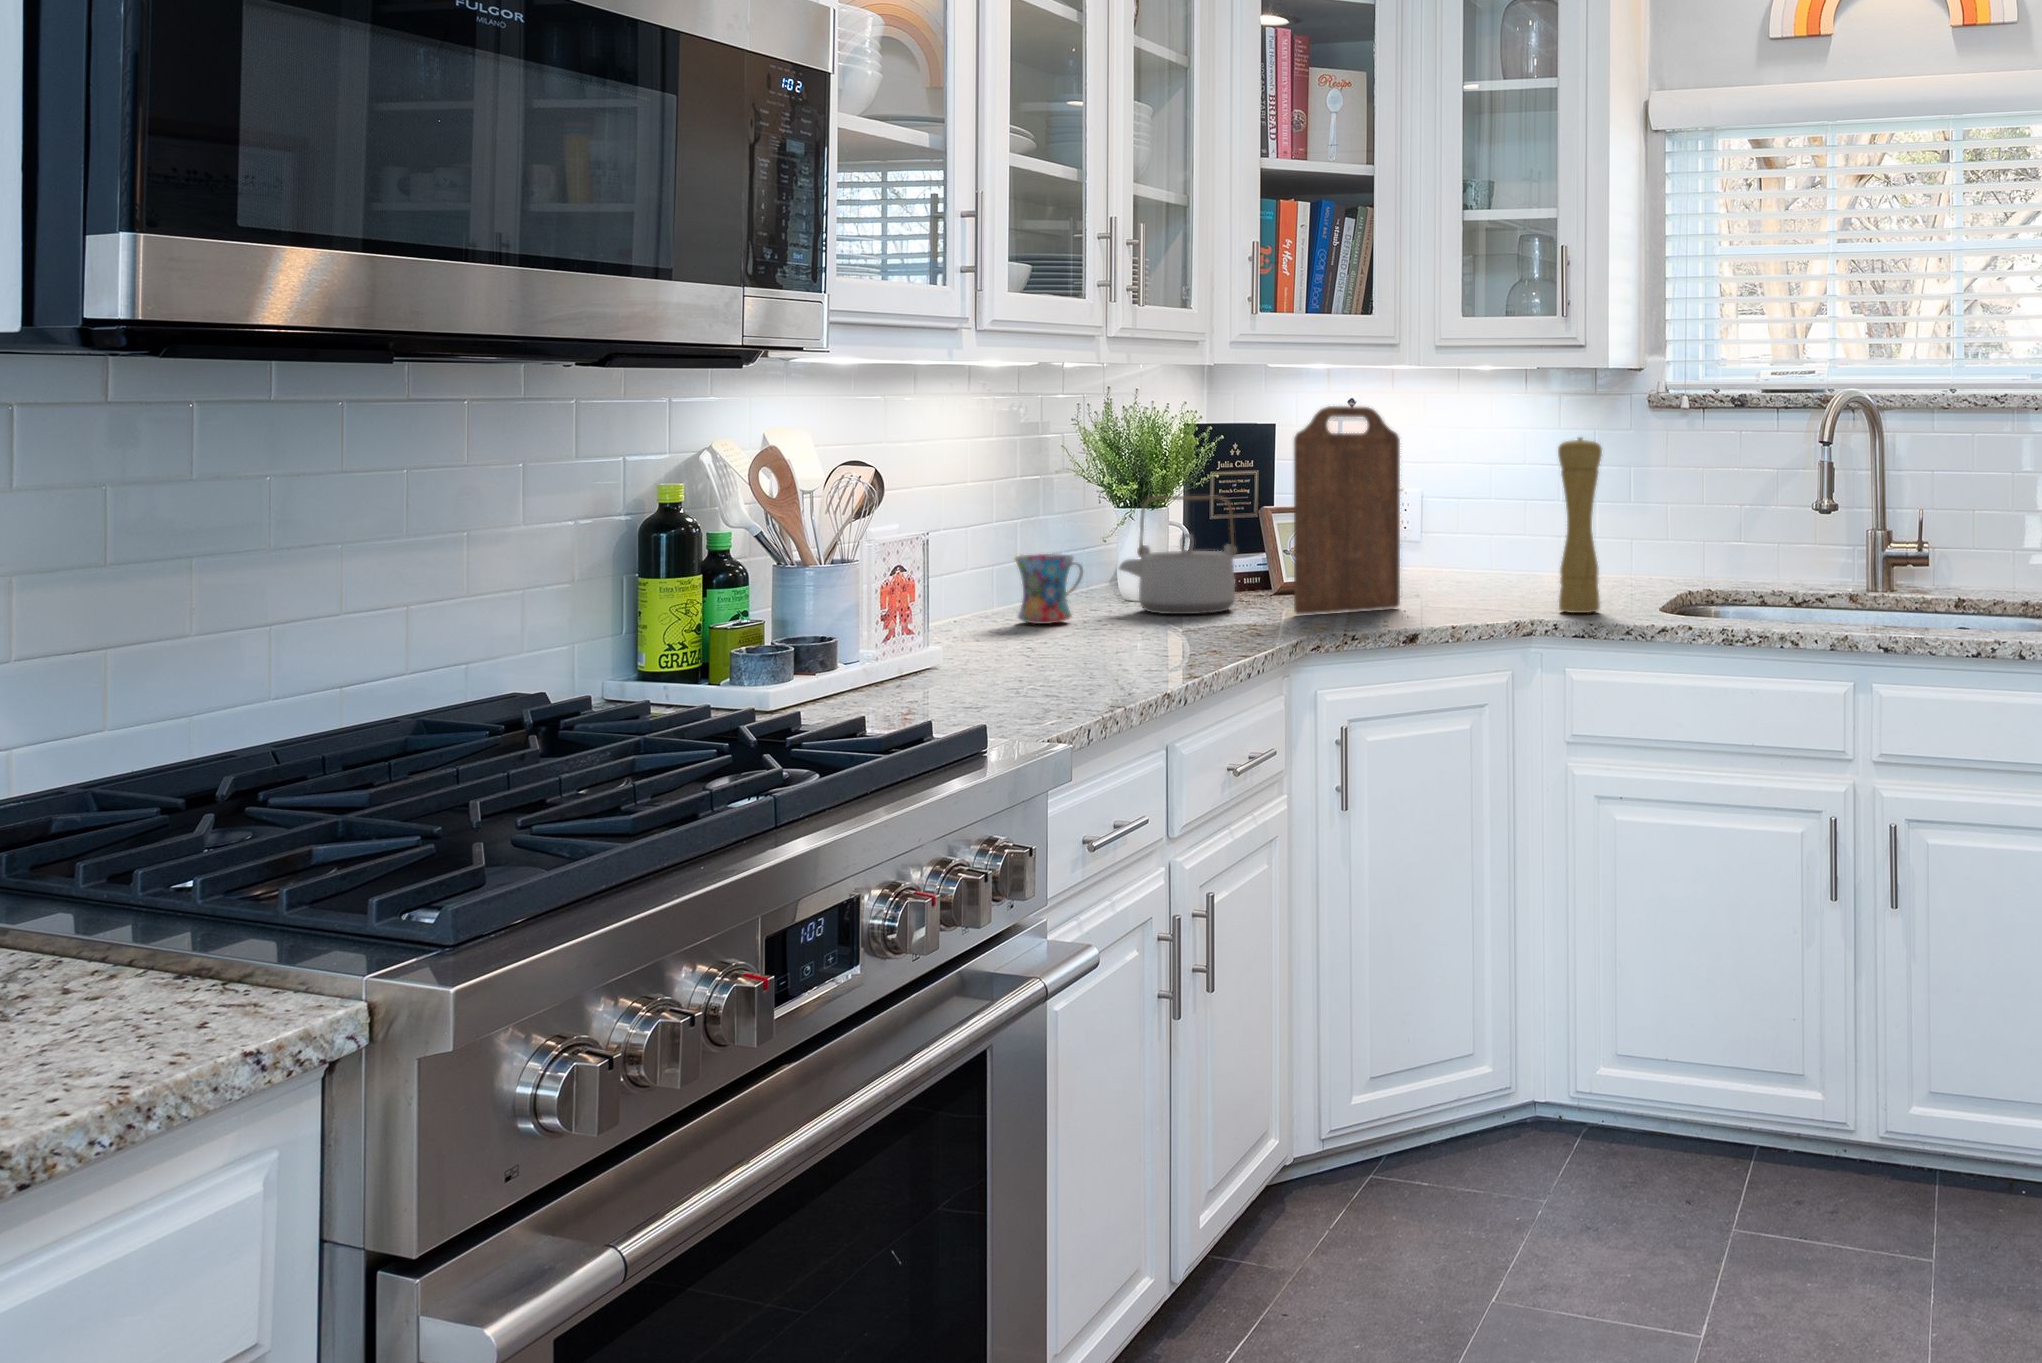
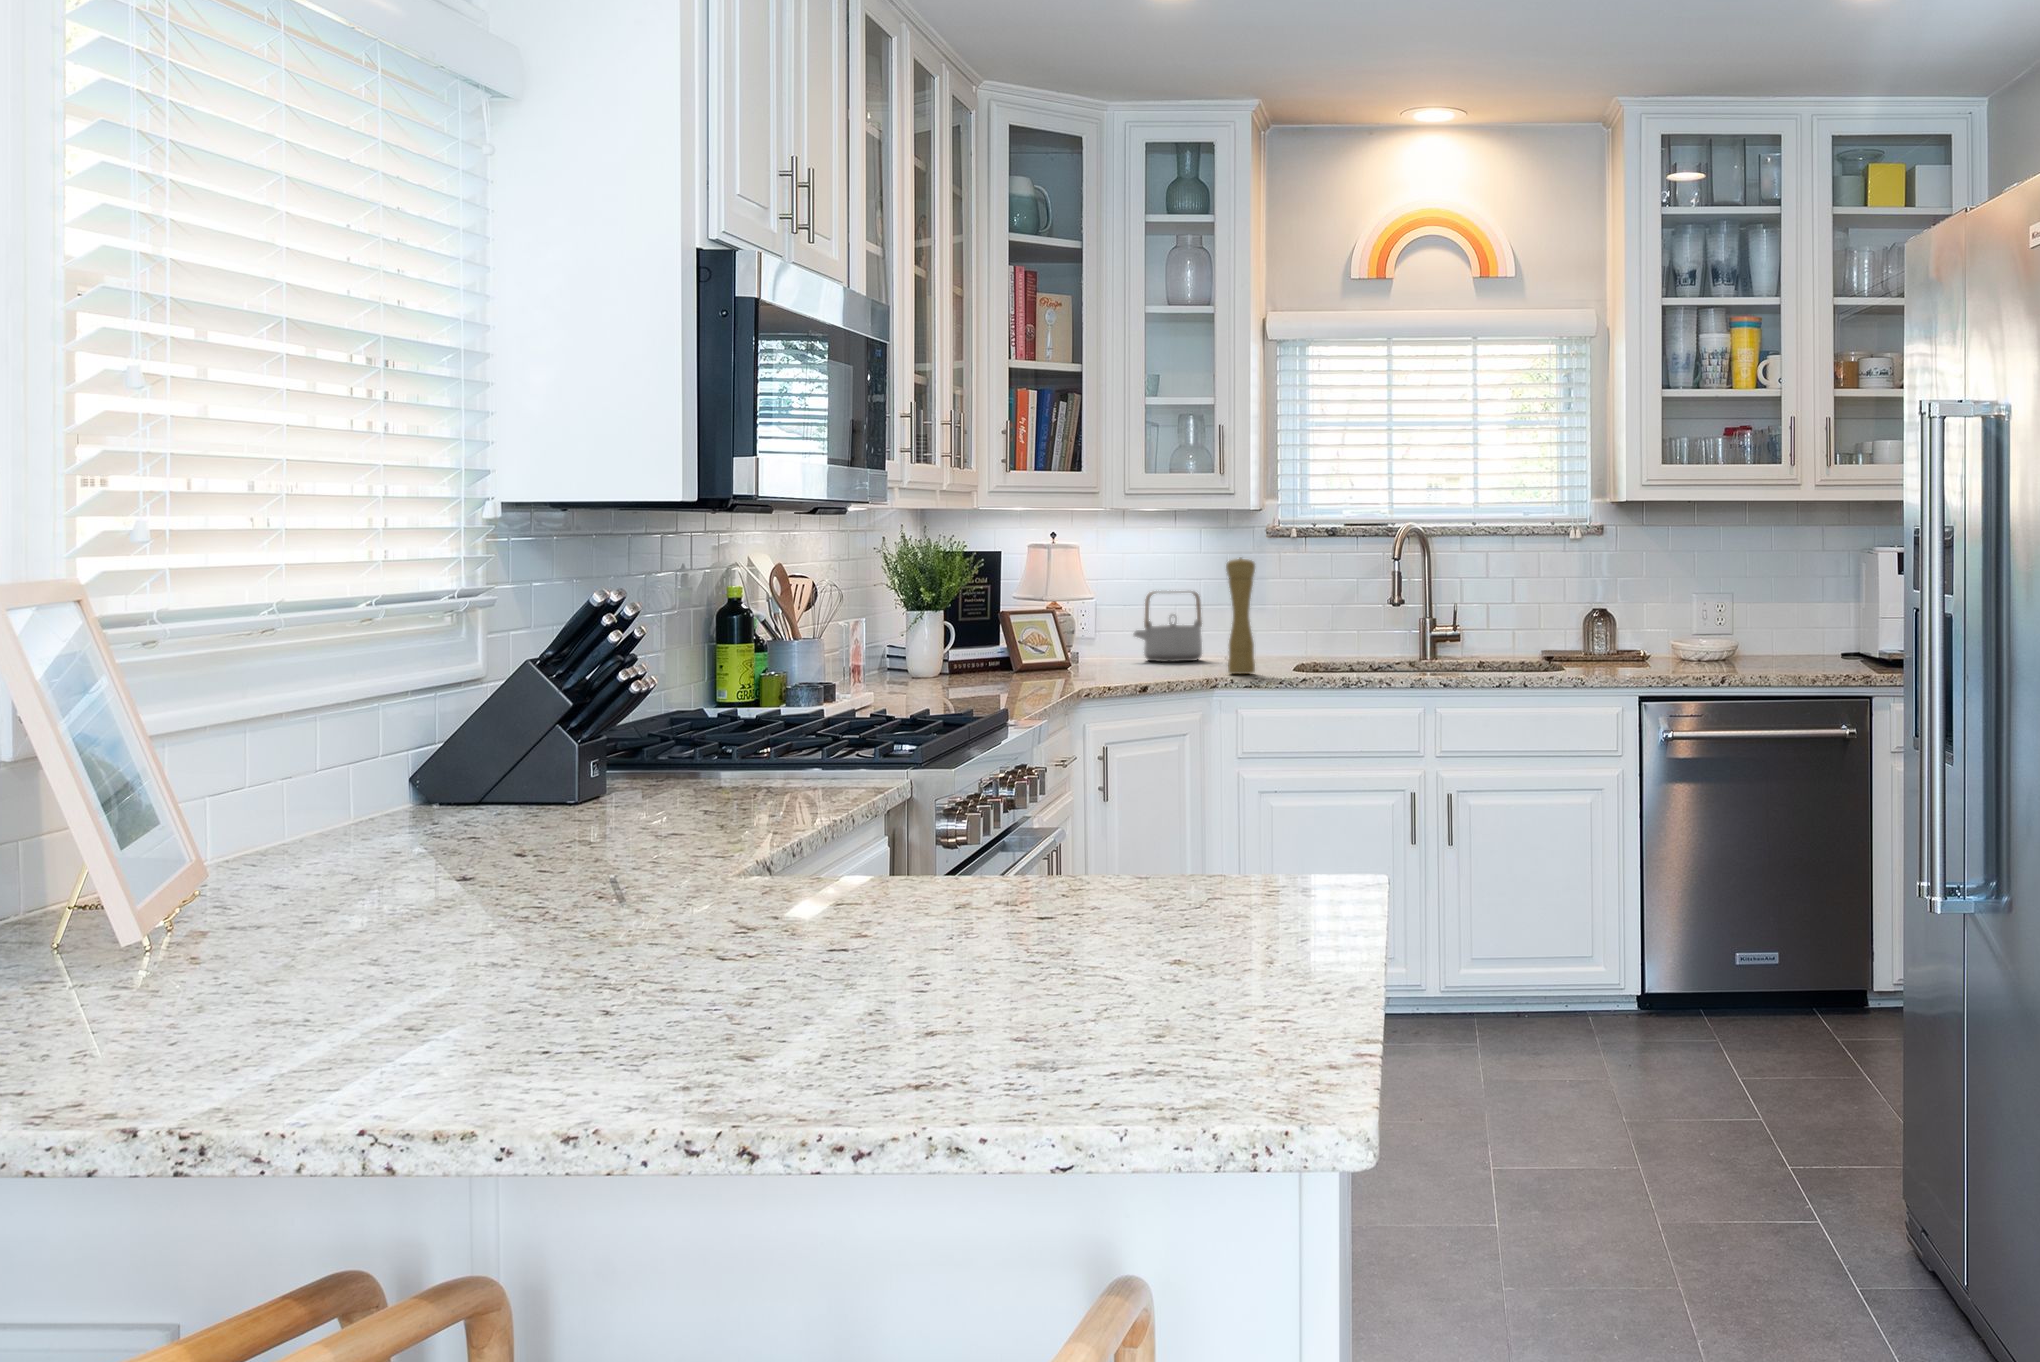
cutting board: present [1294,406,1400,614] -> none [1052,538,1118,679]
teapot: present [1119,496,1236,614] -> present [1134,592,1202,662]
mug: present [1015,554,1083,624] -> none [870,641,912,687]

